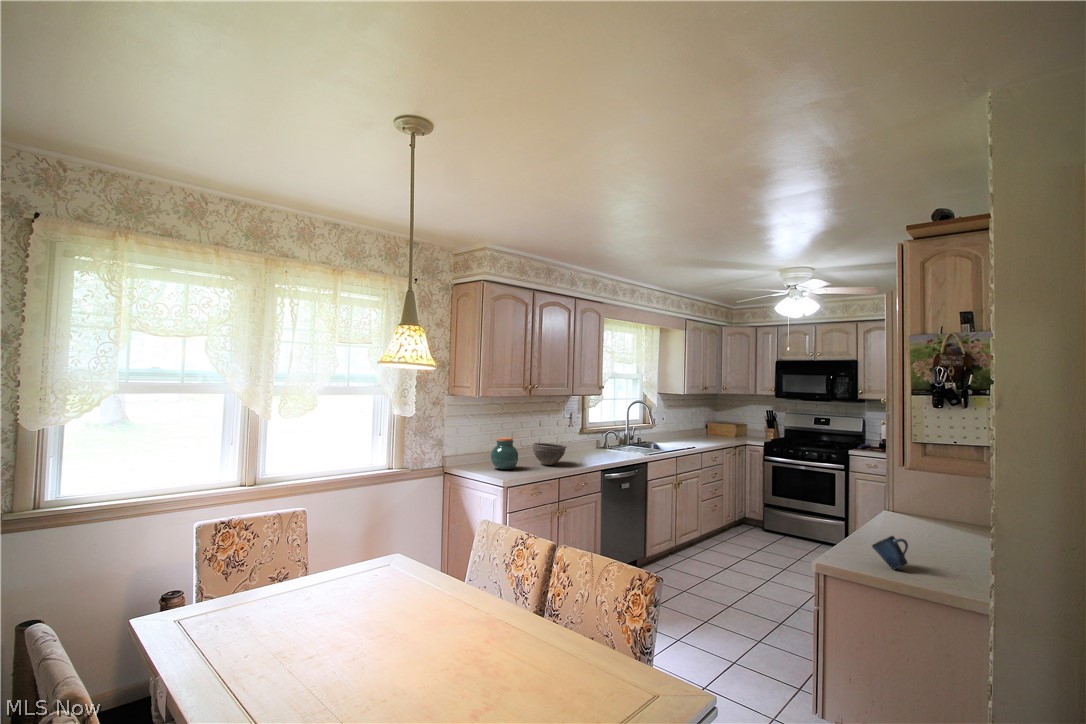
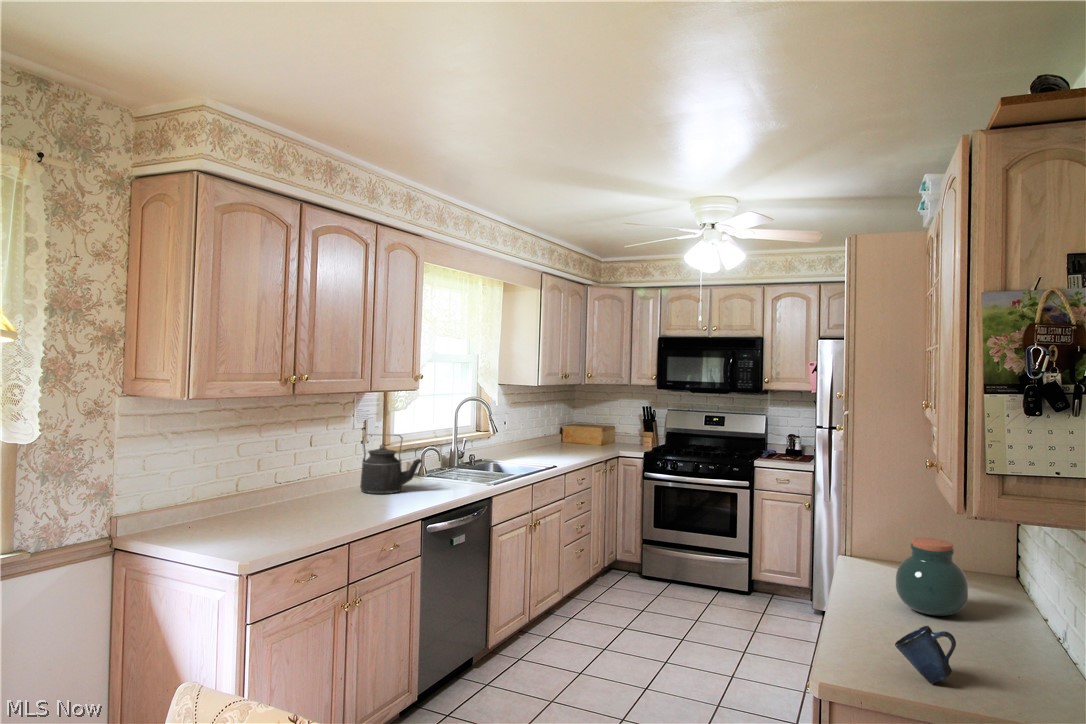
kettle: none [568,421,604,457] -> present [360,434,422,494]
jar: present [491,437,519,470] -> present [896,537,968,616]
bowl: present [532,443,567,465] -> none [297,474,360,514]

